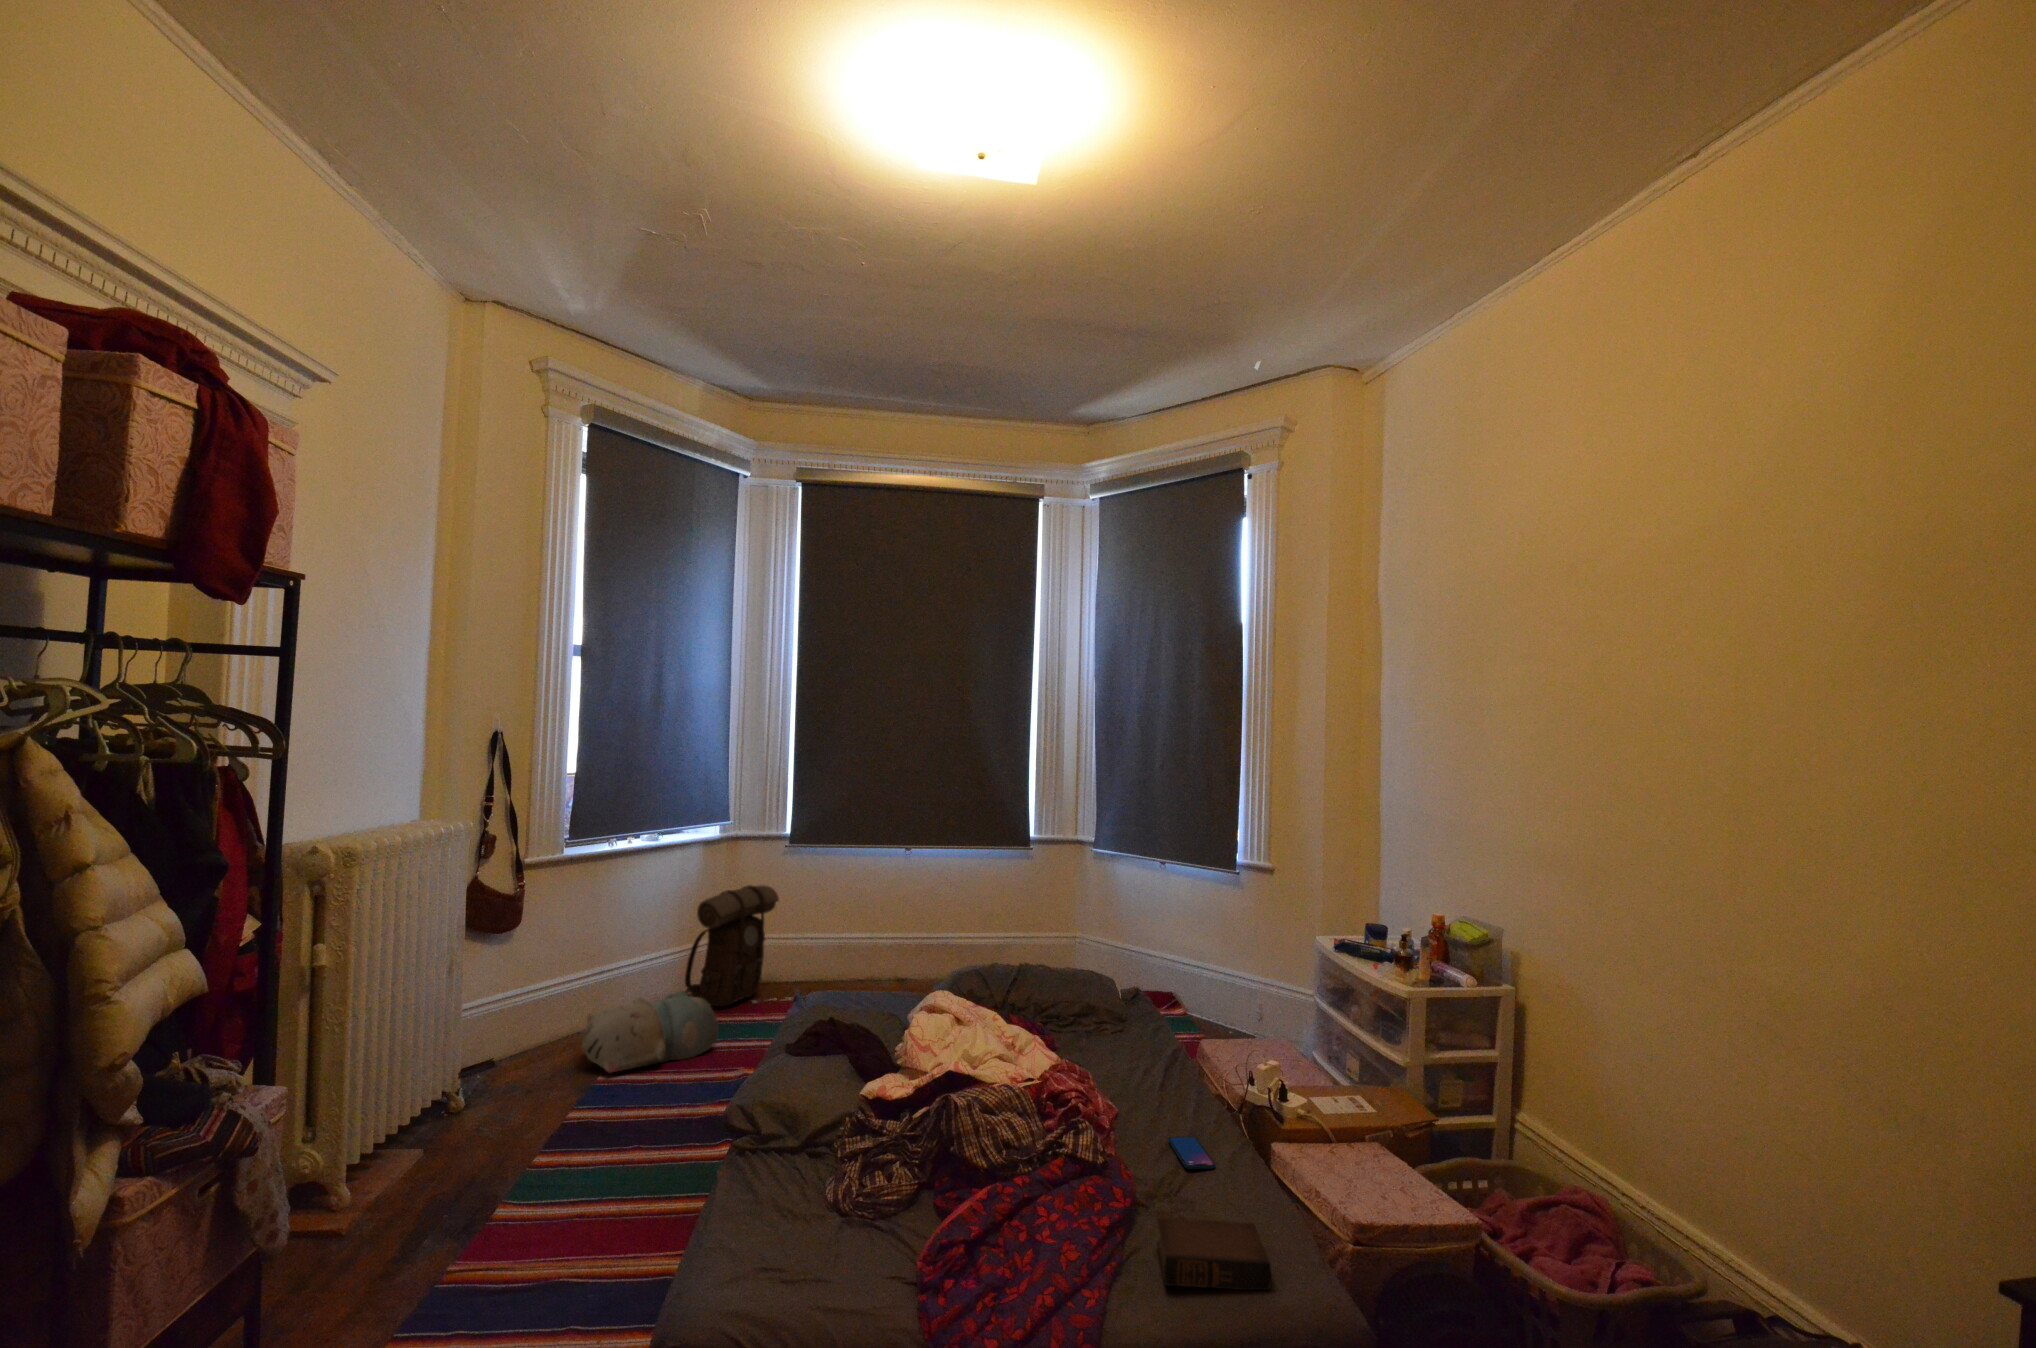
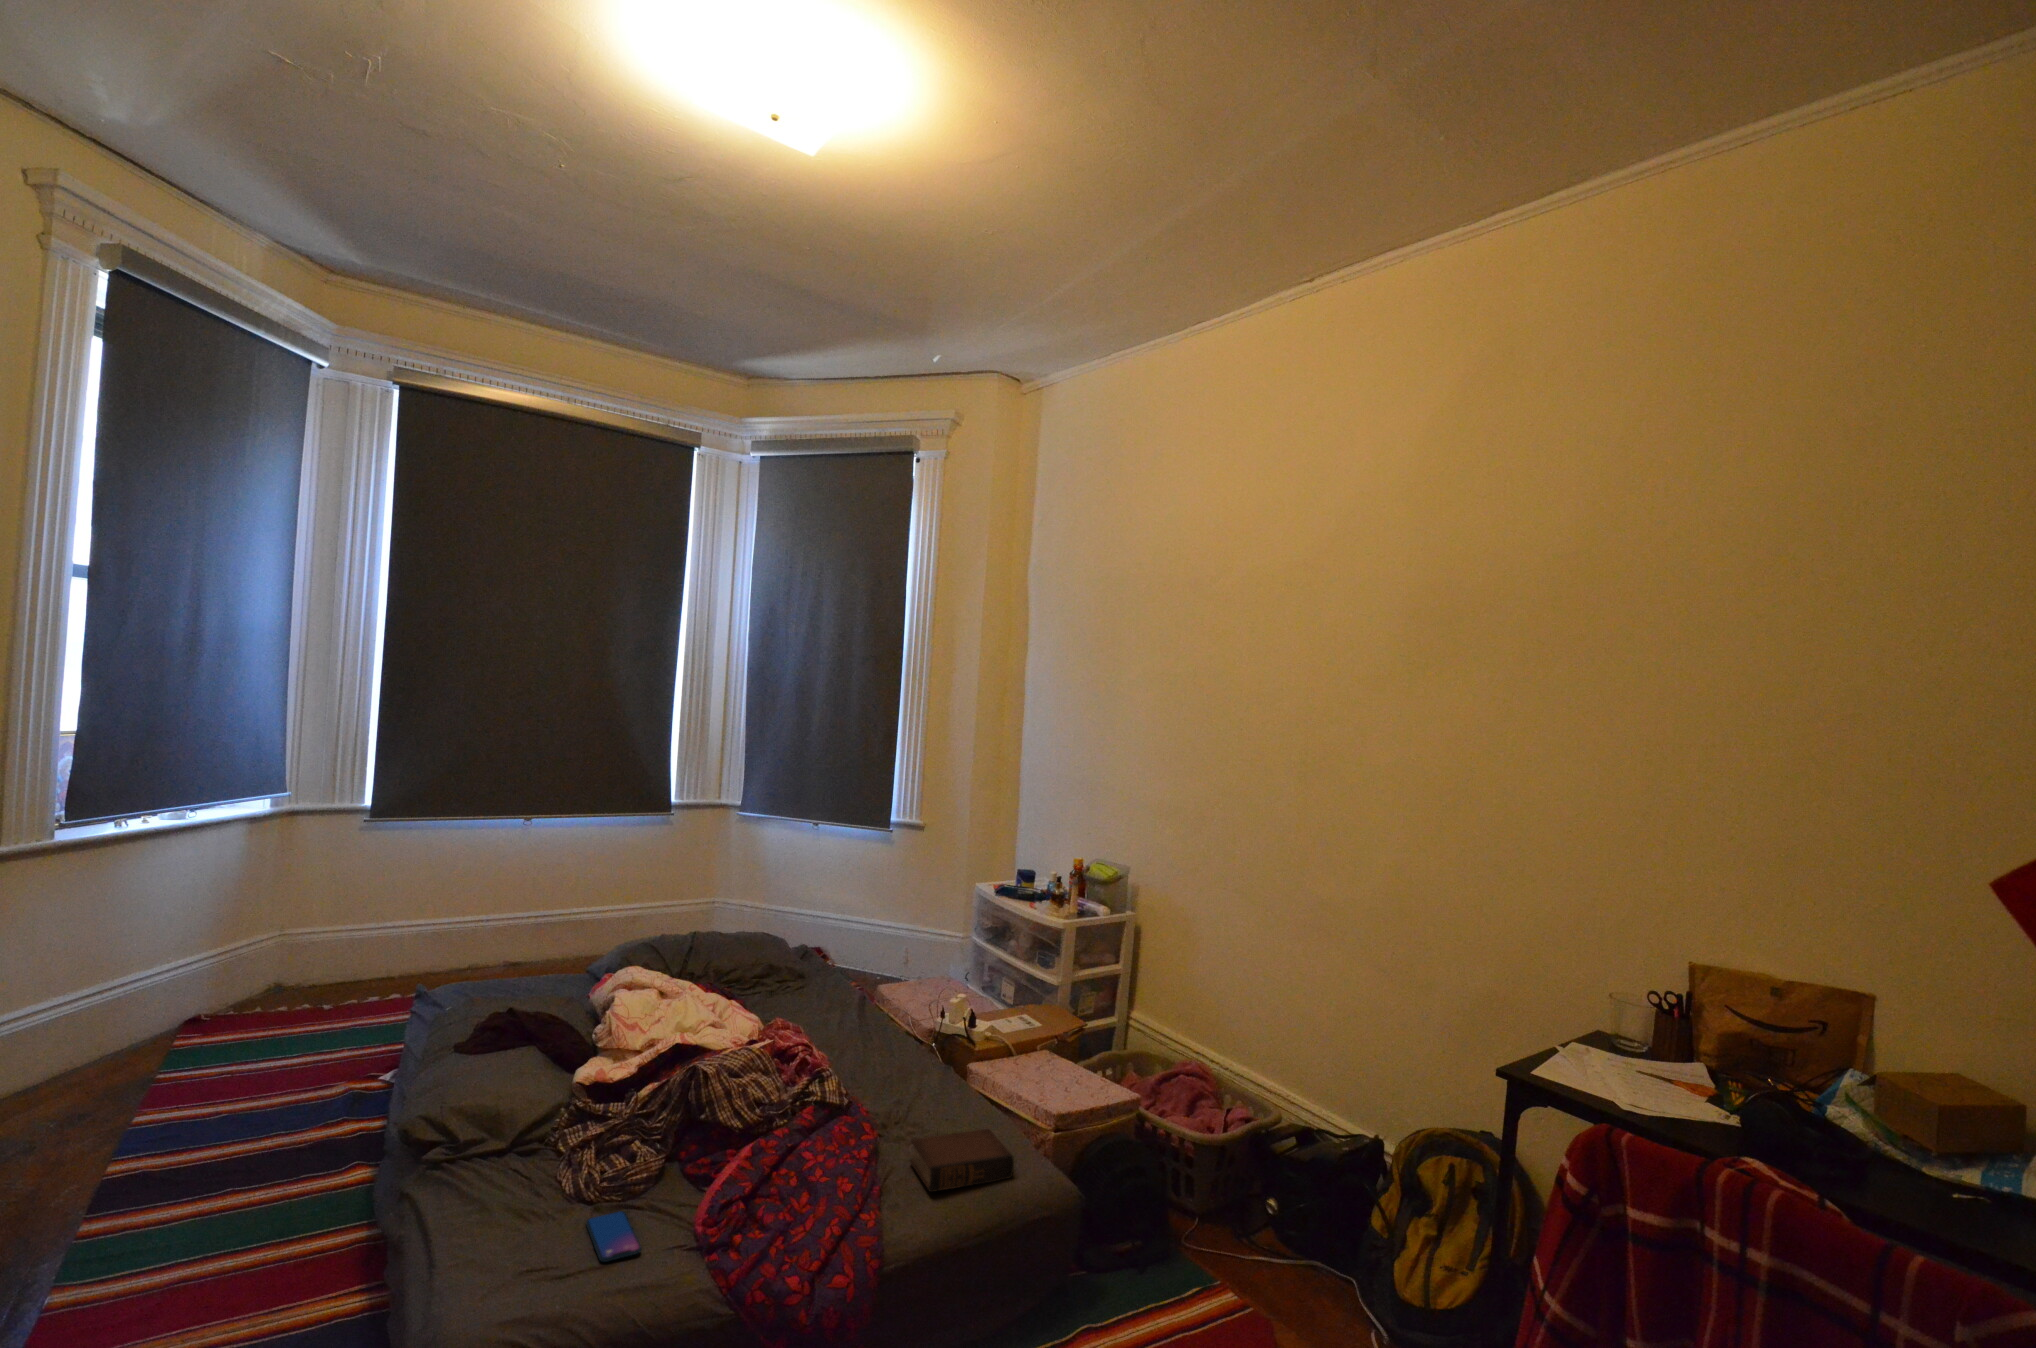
backpack: present [685,885,779,1007] -> none [219,867,362,1015]
plush toy: present [582,990,719,1073] -> none [100,999,304,1111]
smartphone: present [1168,1137,1215,1169] -> present [586,1211,641,1262]

